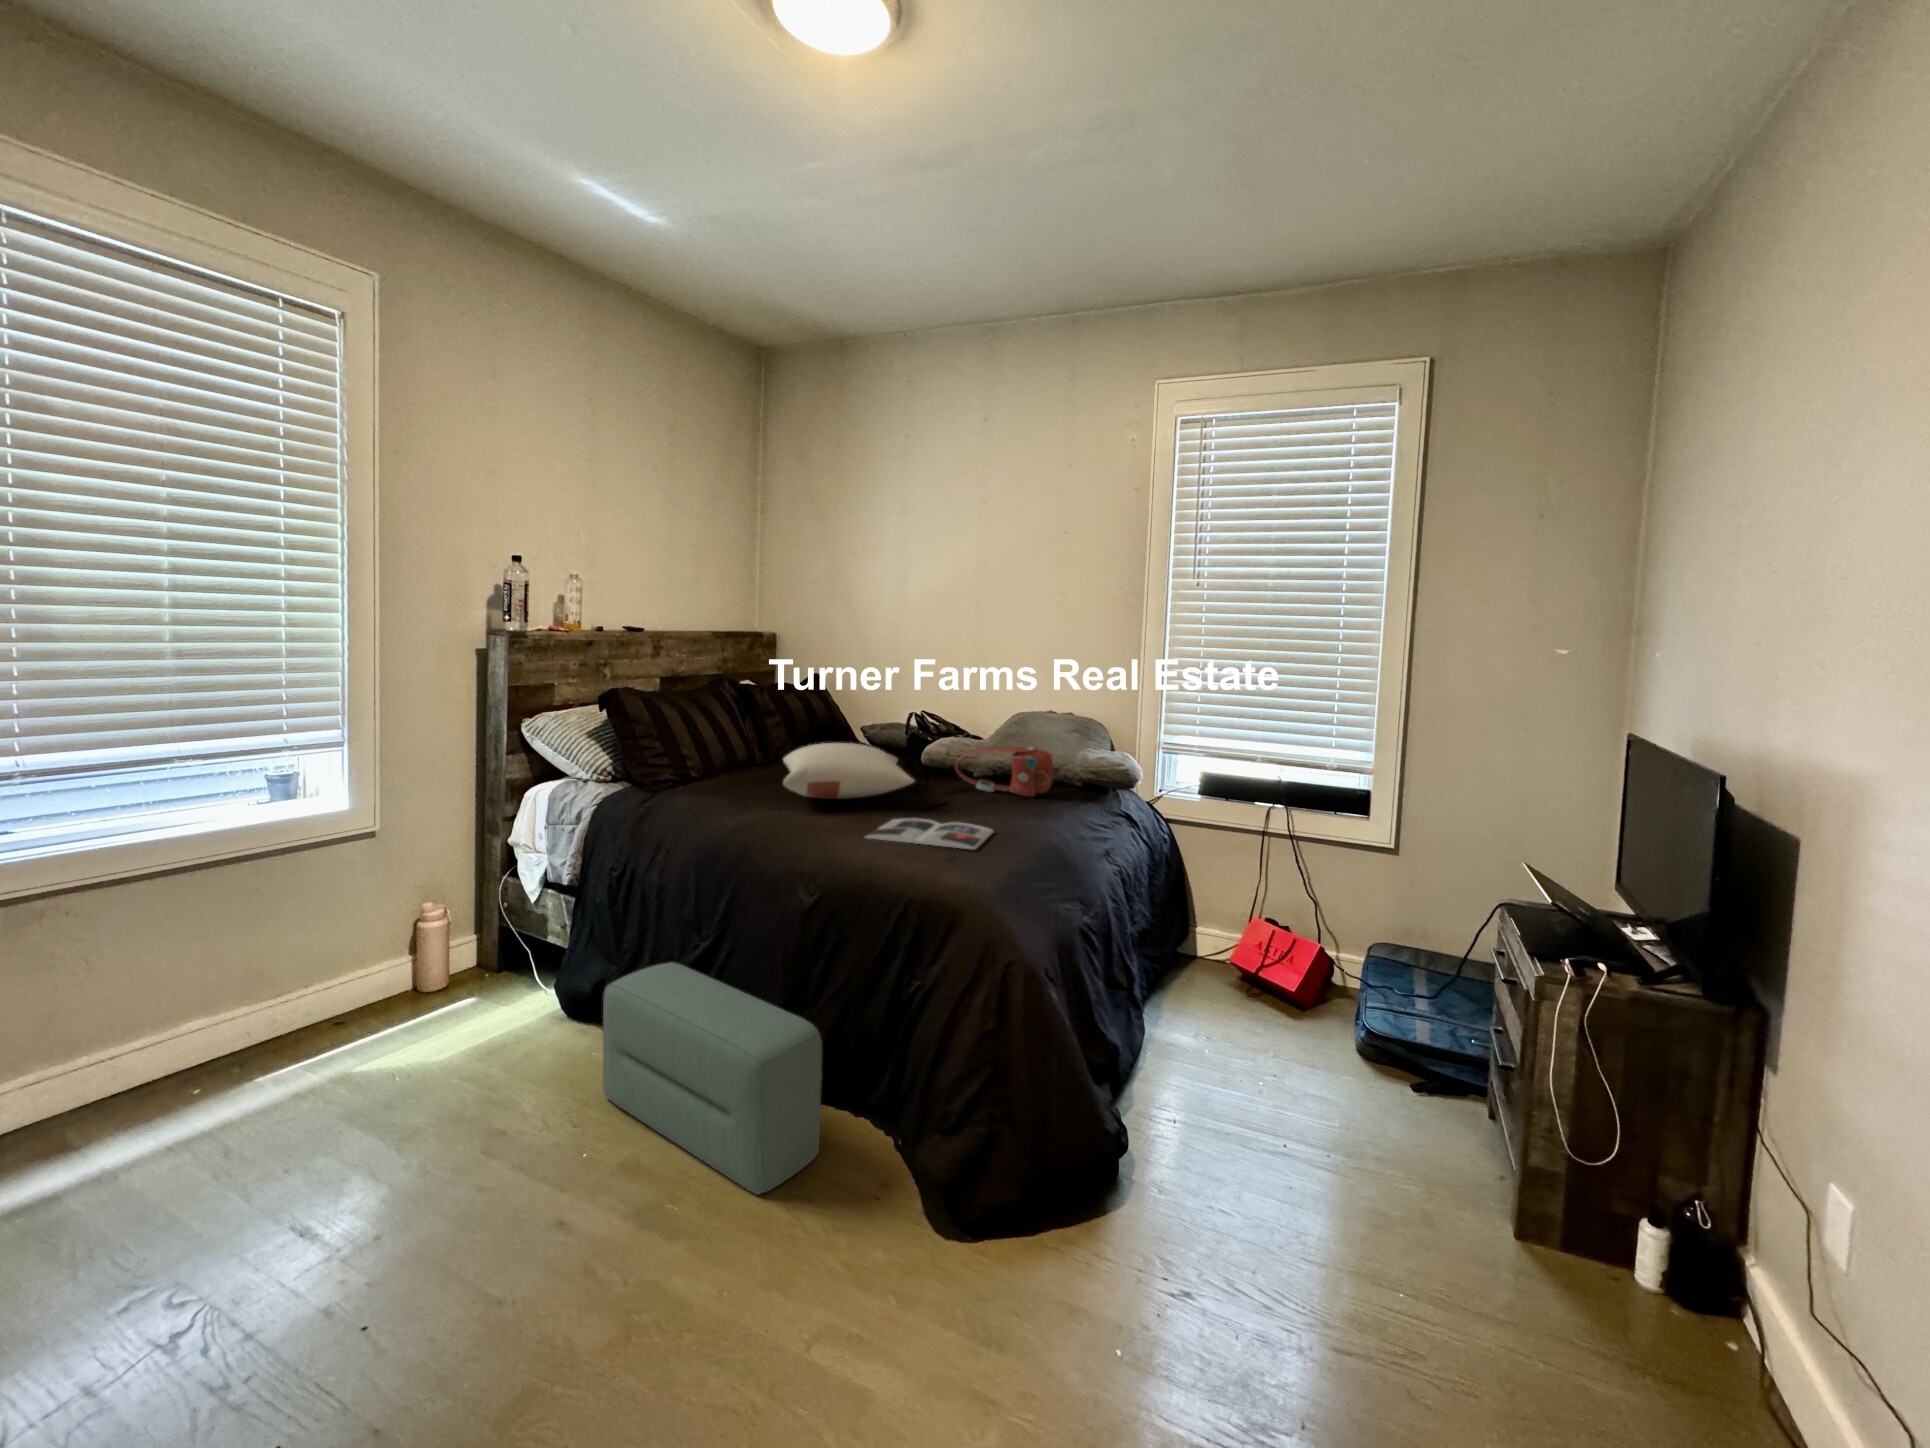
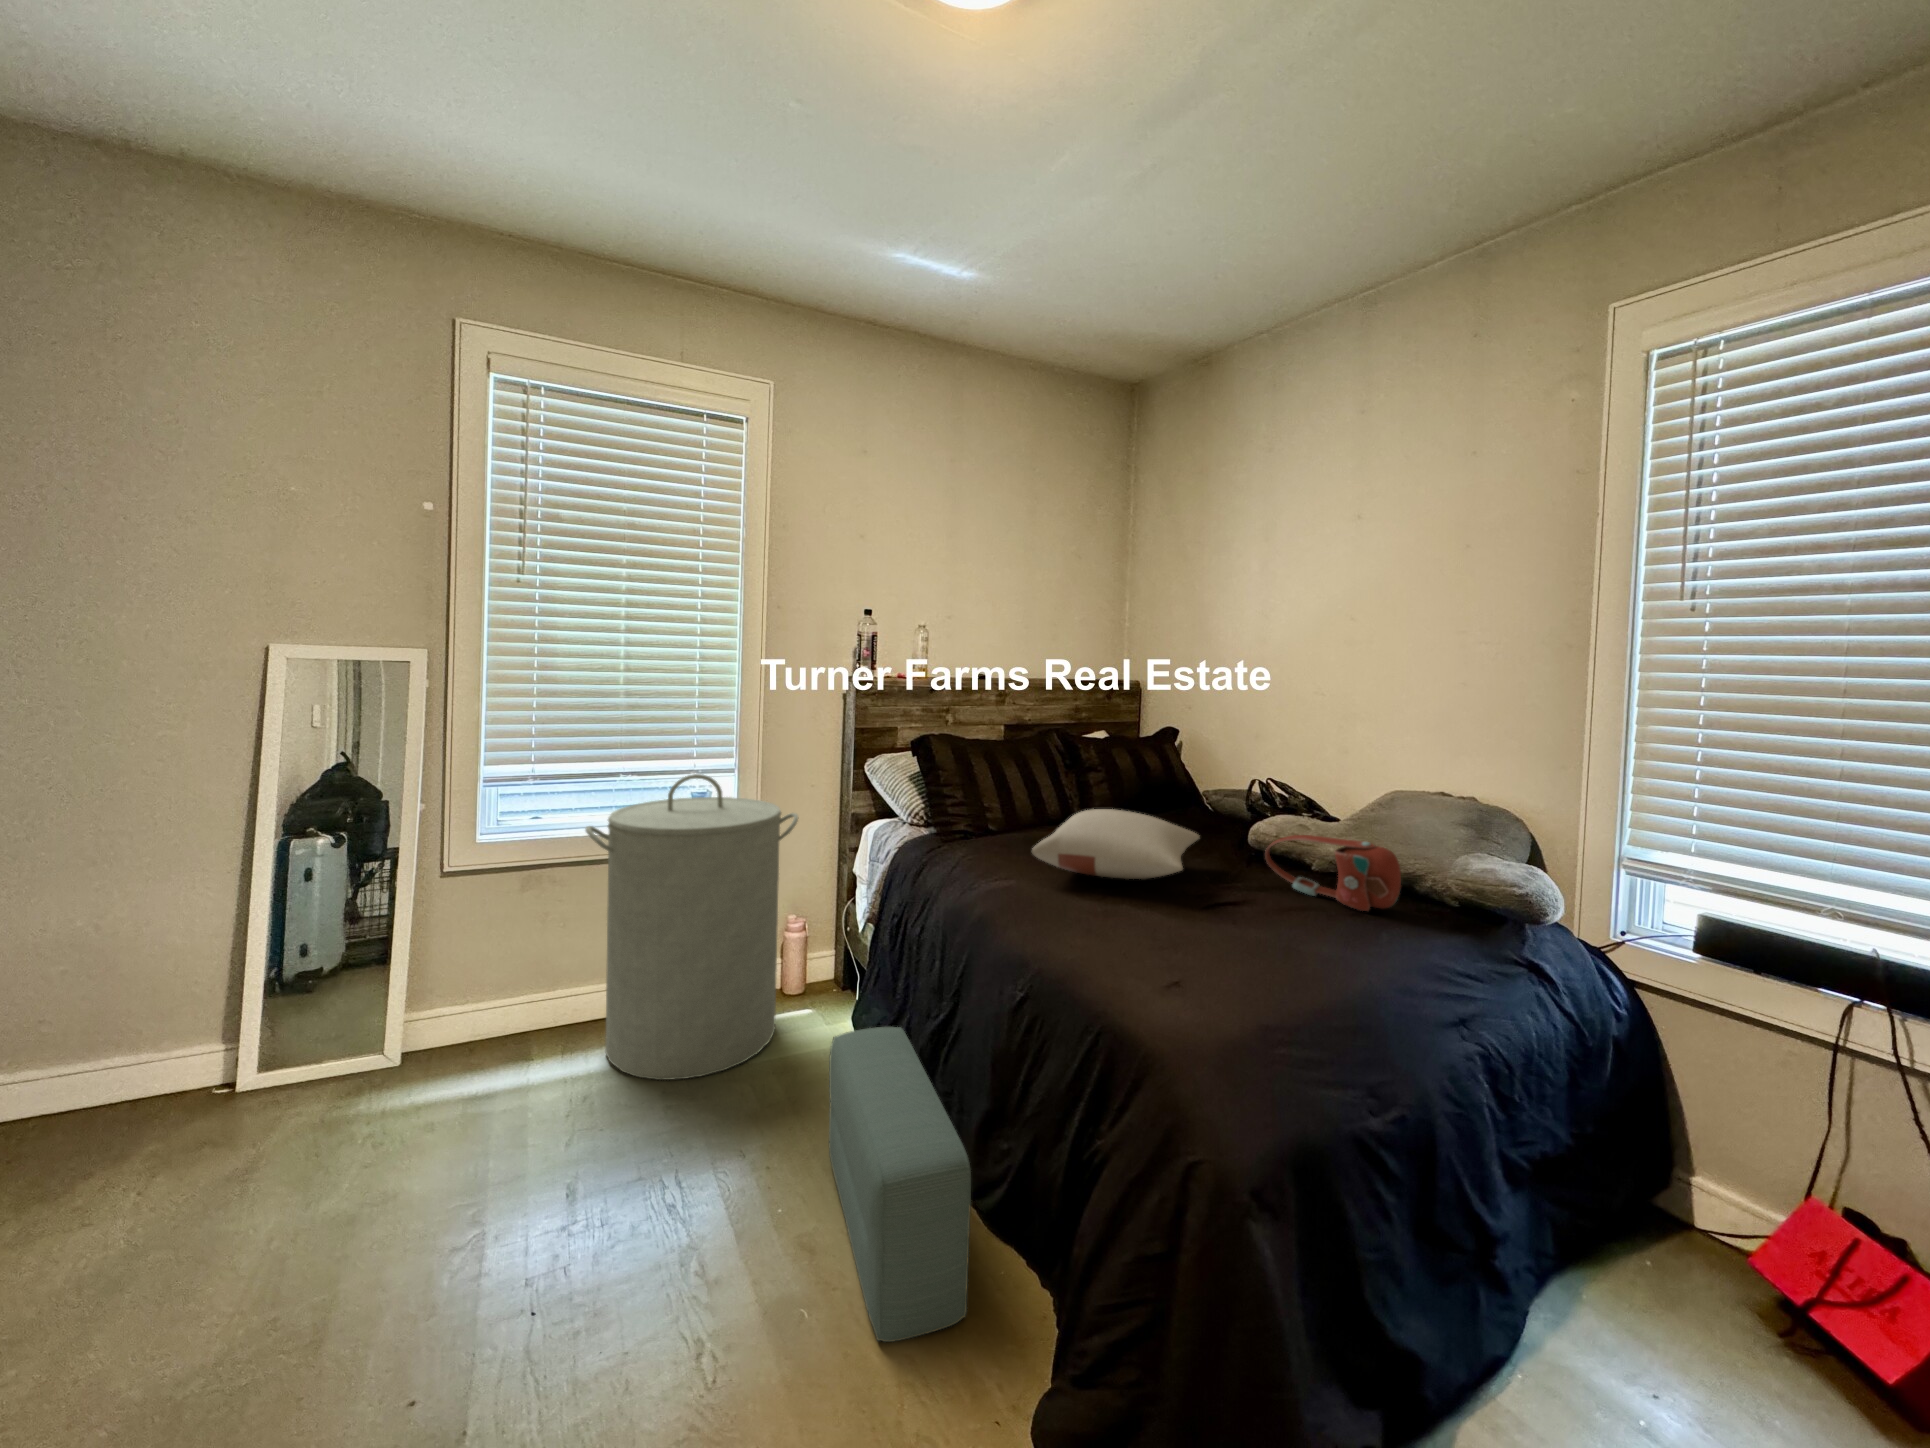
laundry hamper: none [163,748,465,1115] -> present [586,774,798,1080]
magazine: present [866,818,993,850] -> none [1082,914,1256,979]

